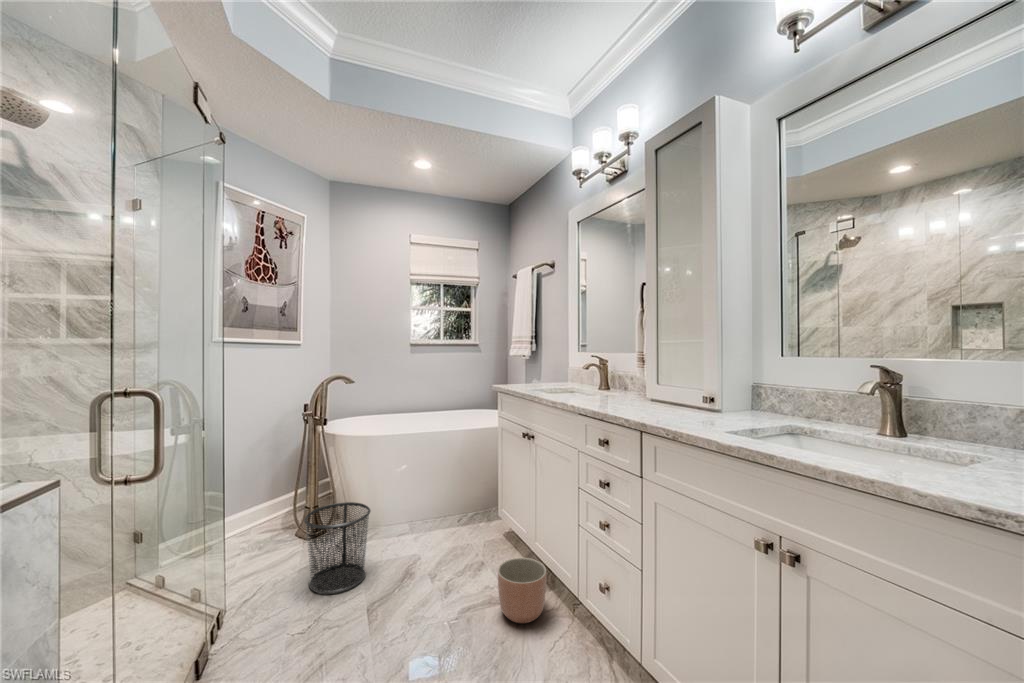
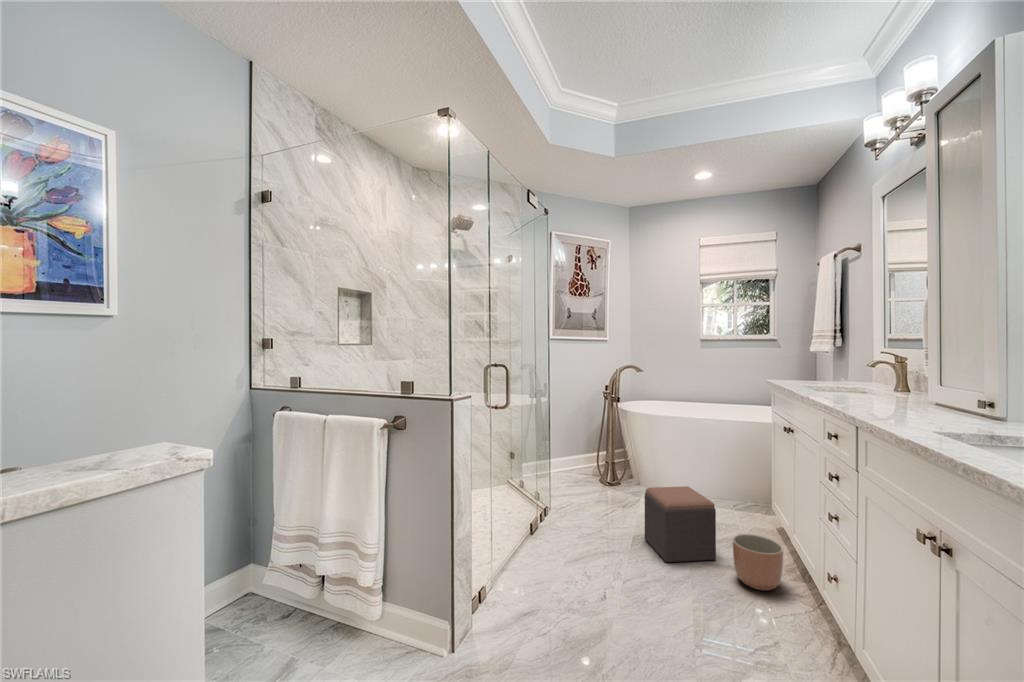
waste bin: present [304,502,371,594] -> none [595,460,642,523]
footstool: none [385,520,472,632] -> present [645,486,716,562]

